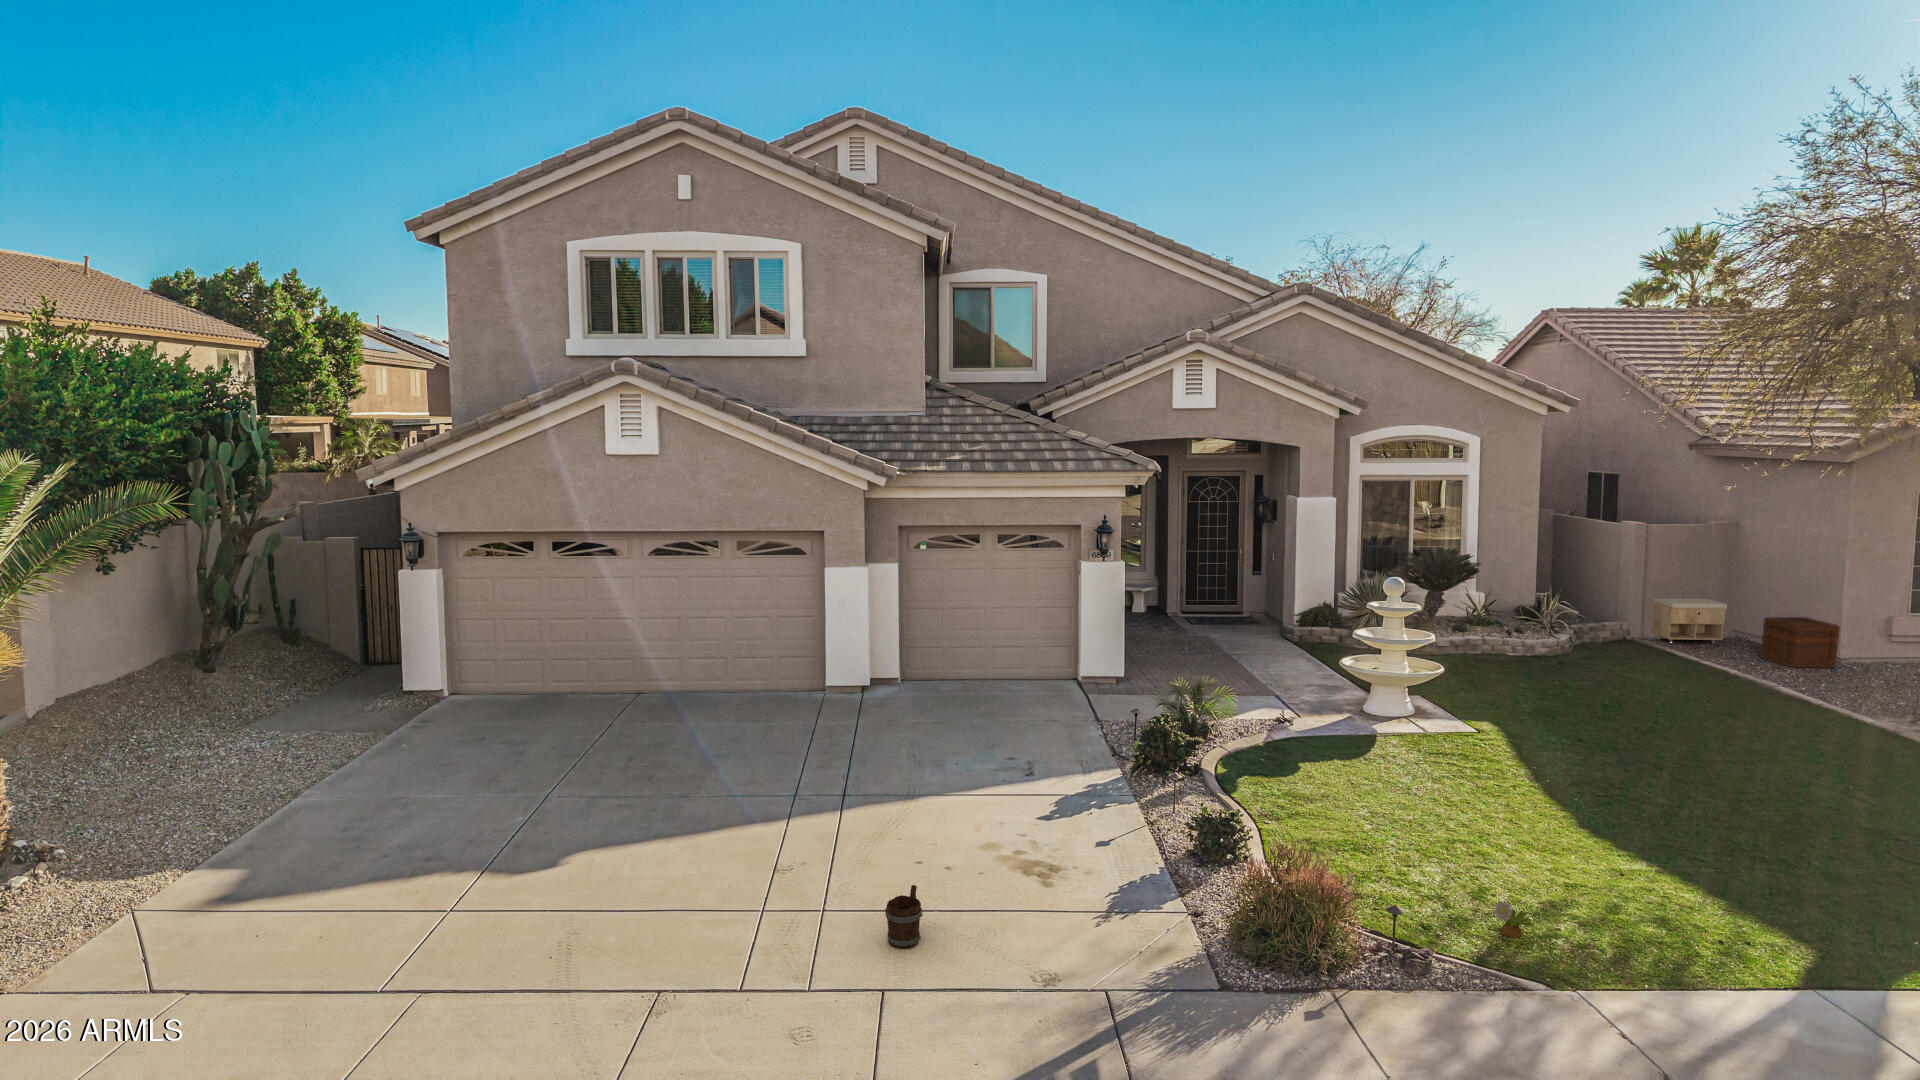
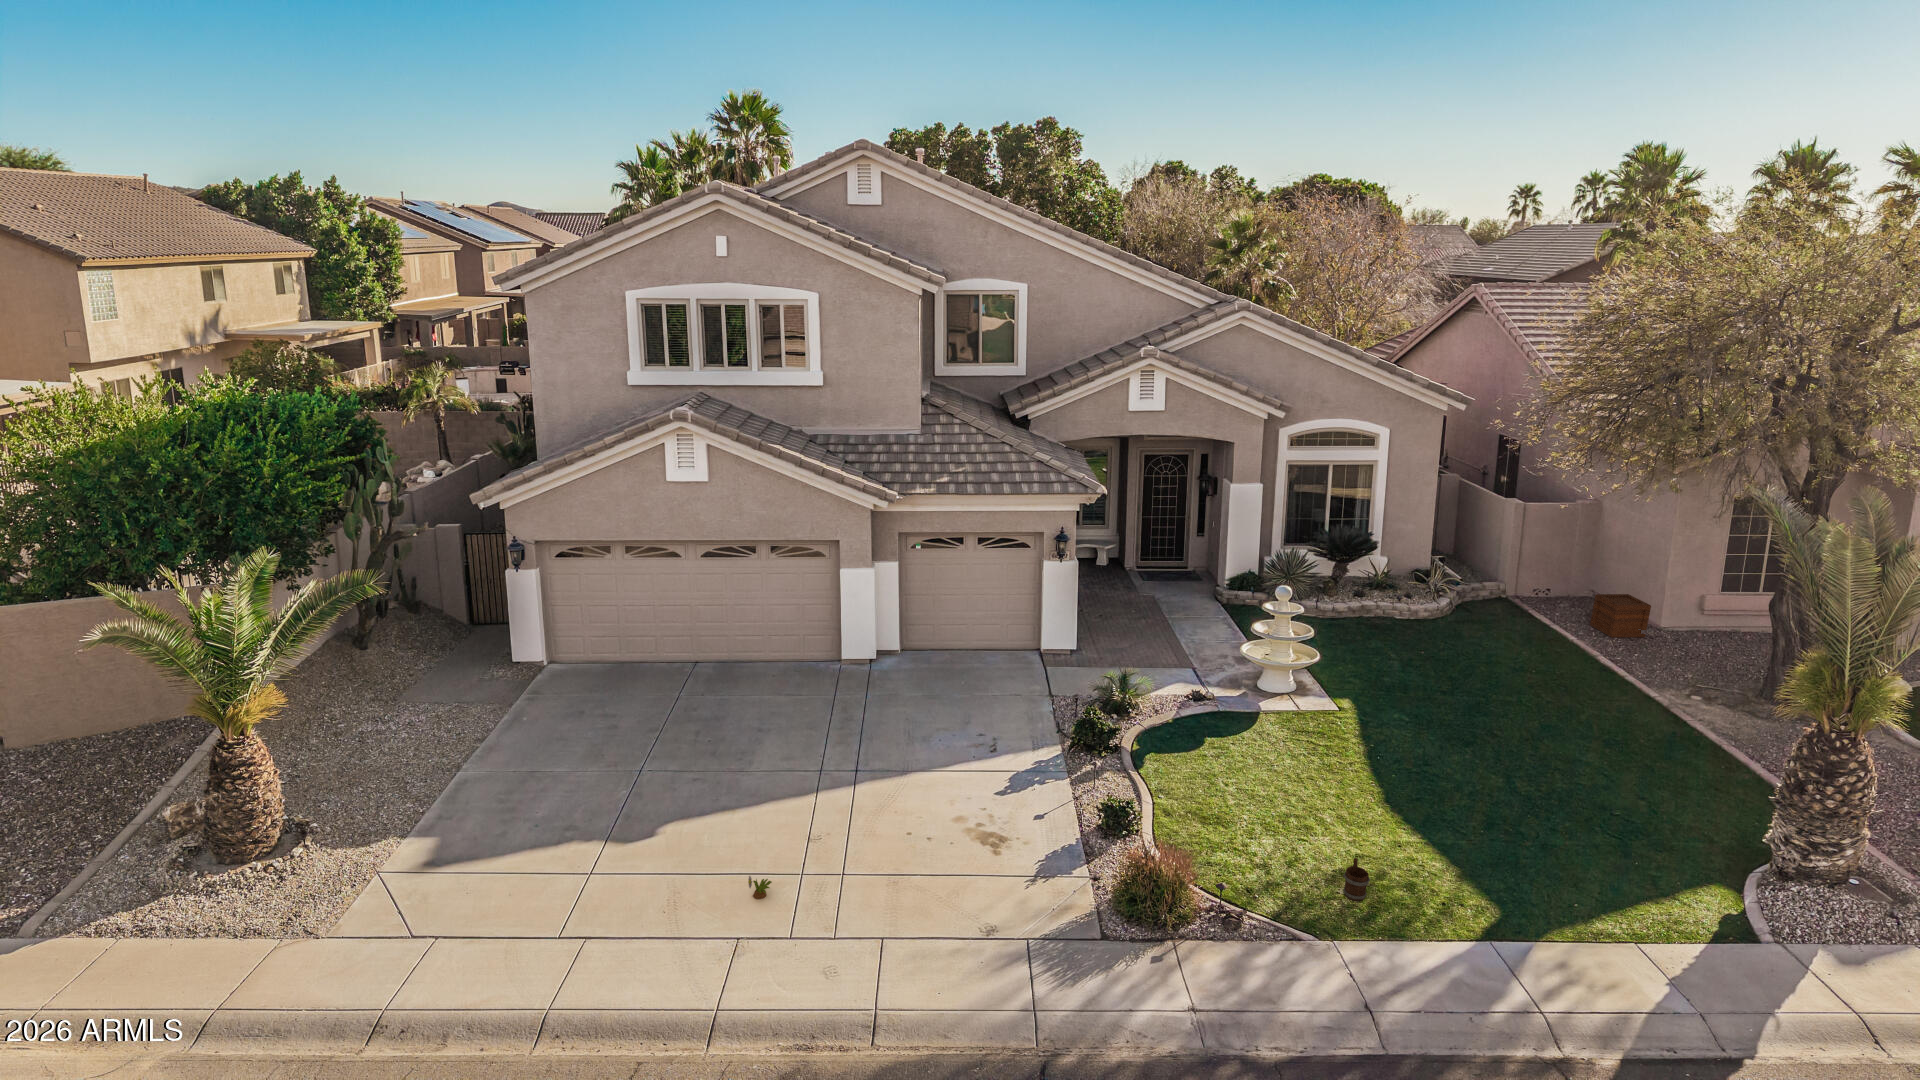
storage bench: present [1651,598,1727,643] -> none [1512,569,1573,607]
bucket: present [885,885,923,948] -> present [1343,858,1370,901]
decorative plant: present [1495,901,1534,938] -> present [748,876,772,899]

